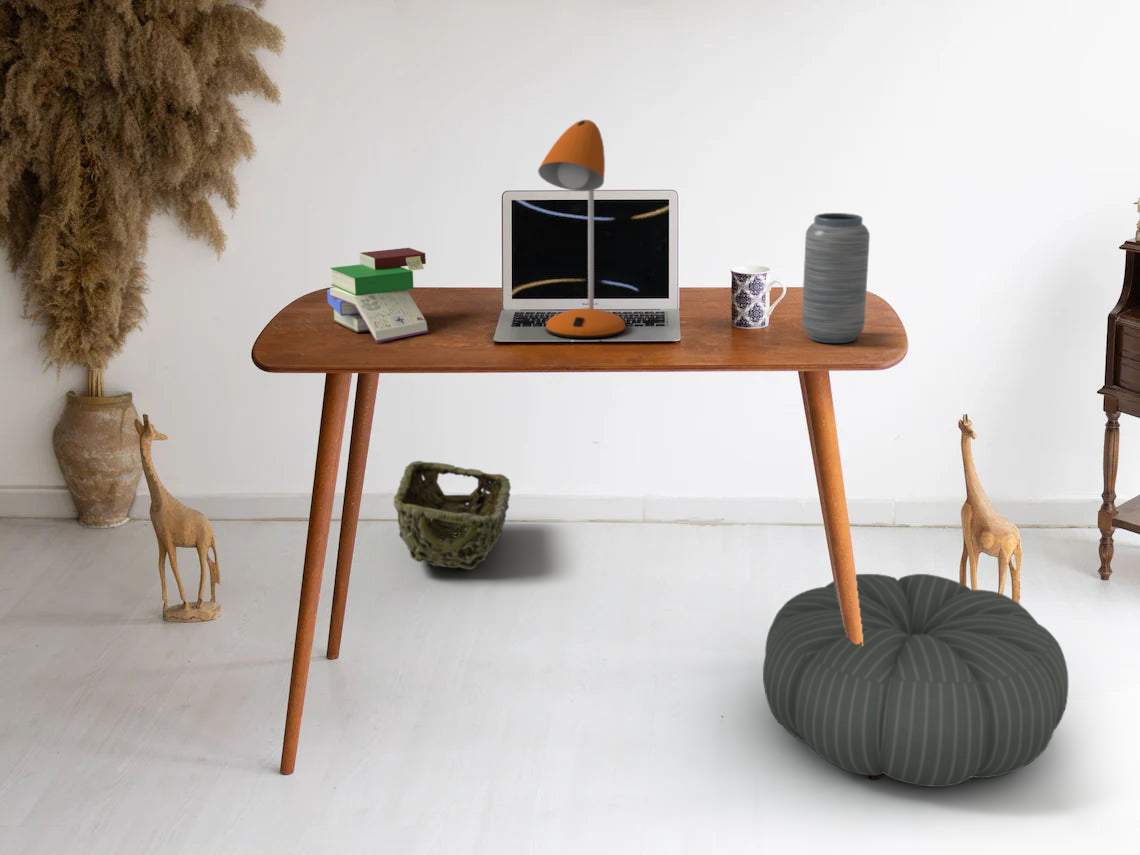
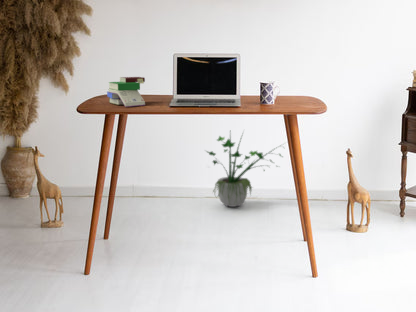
desk lamp: present [538,120,626,338] -> none [188,25,220,107]
vase: present [802,213,870,343] -> none [286,61,312,109]
potted plant: none [584,325,809,552] -> present [208,136,281,207]
woven basket: present [394,461,511,570] -> none [130,173,176,212]
pouf: present [763,574,1068,787] -> none [272,205,389,280]

